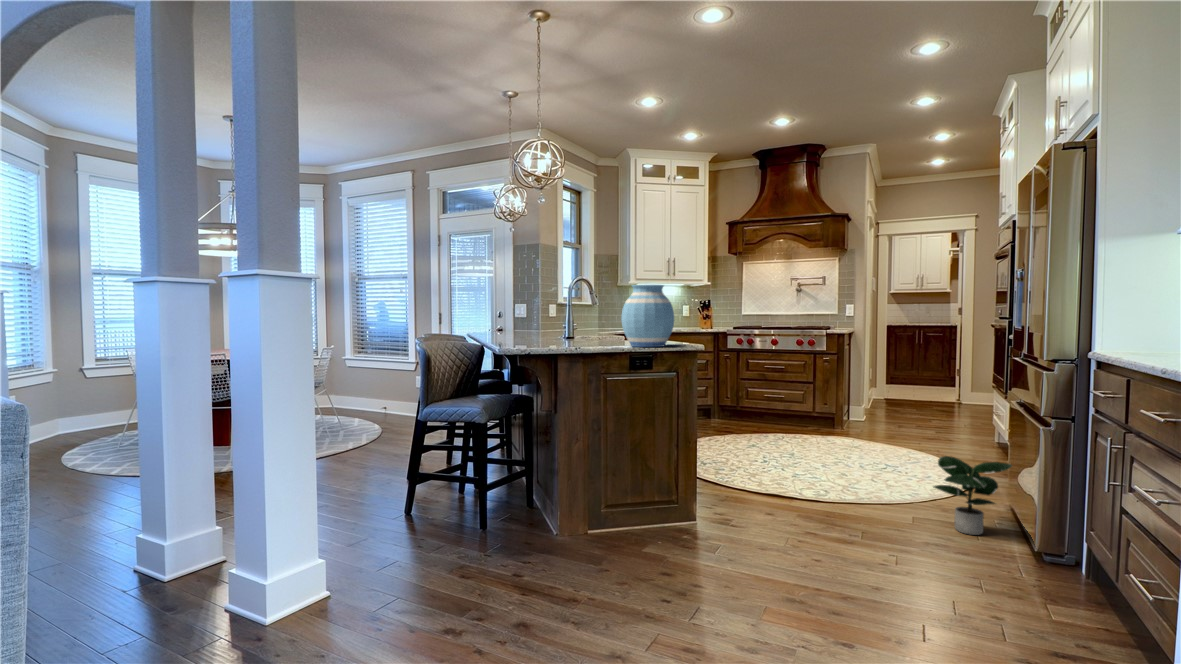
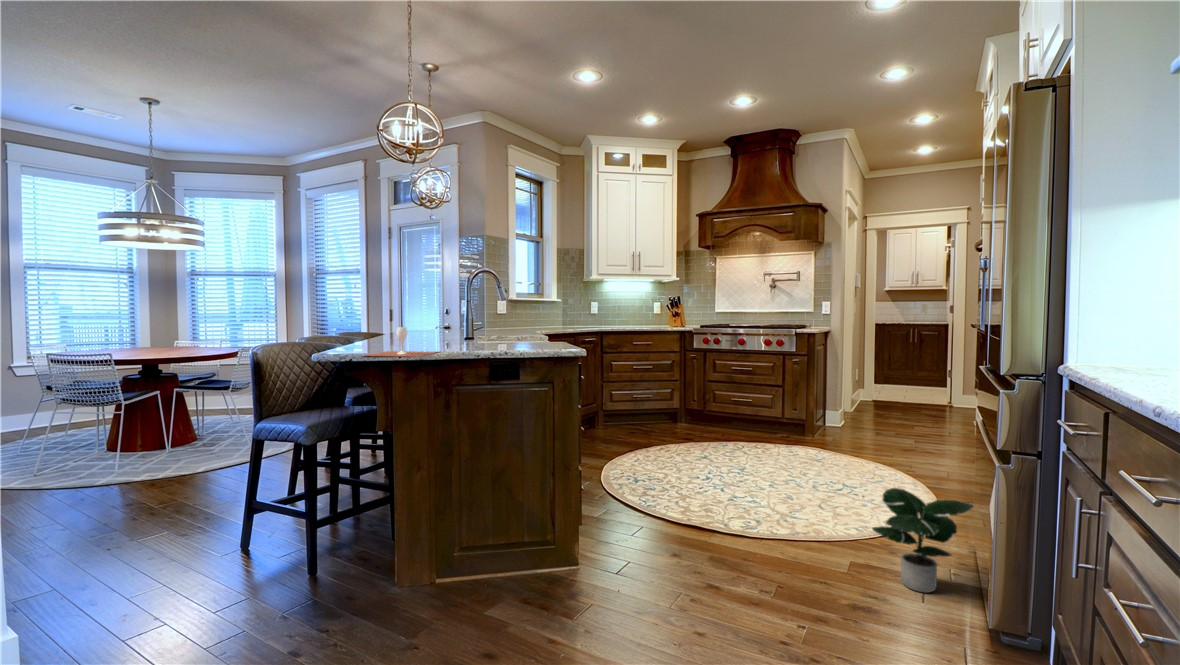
vase: present [621,285,674,347] -> none [490,274,555,350]
wine glass: none [534,328,586,352] -> present [364,327,437,357]

